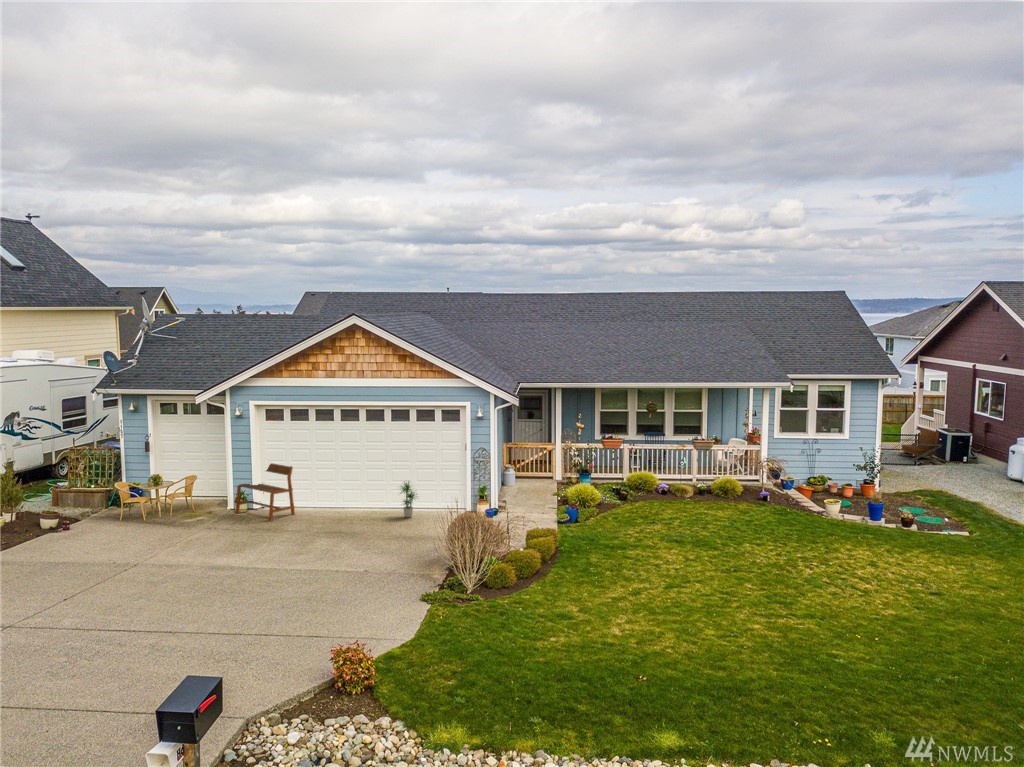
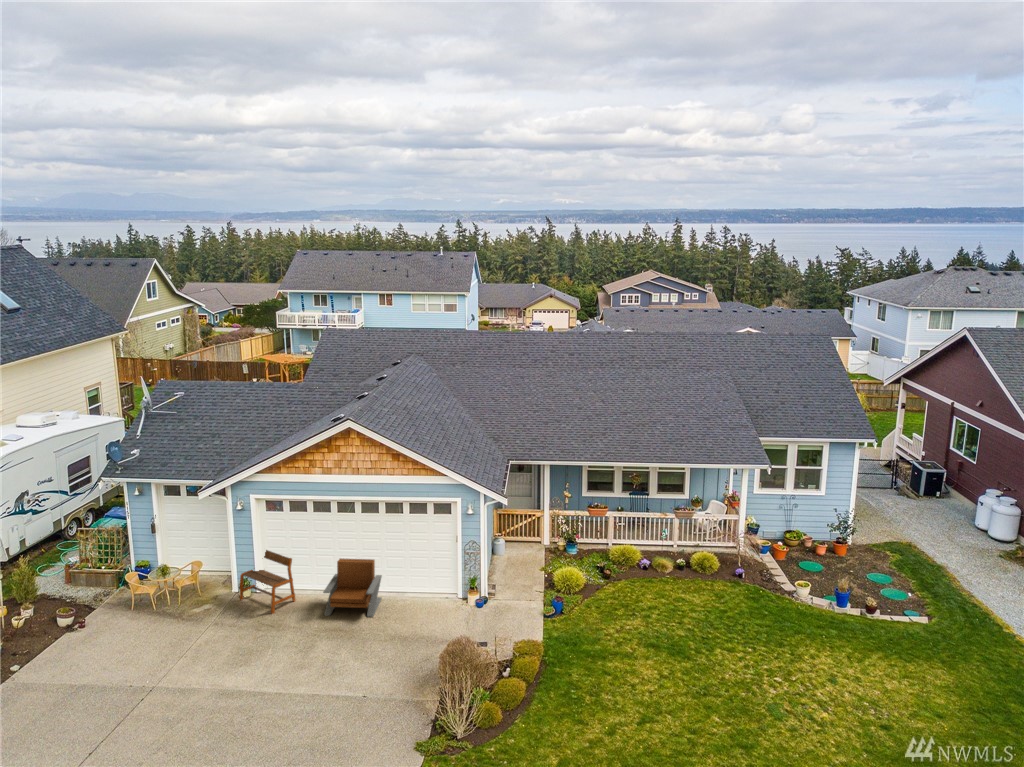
lounge chair: present [898,428,942,462] -> present [323,559,382,617]
potted plant: present [400,482,417,517] -> none [391,568,415,605]

